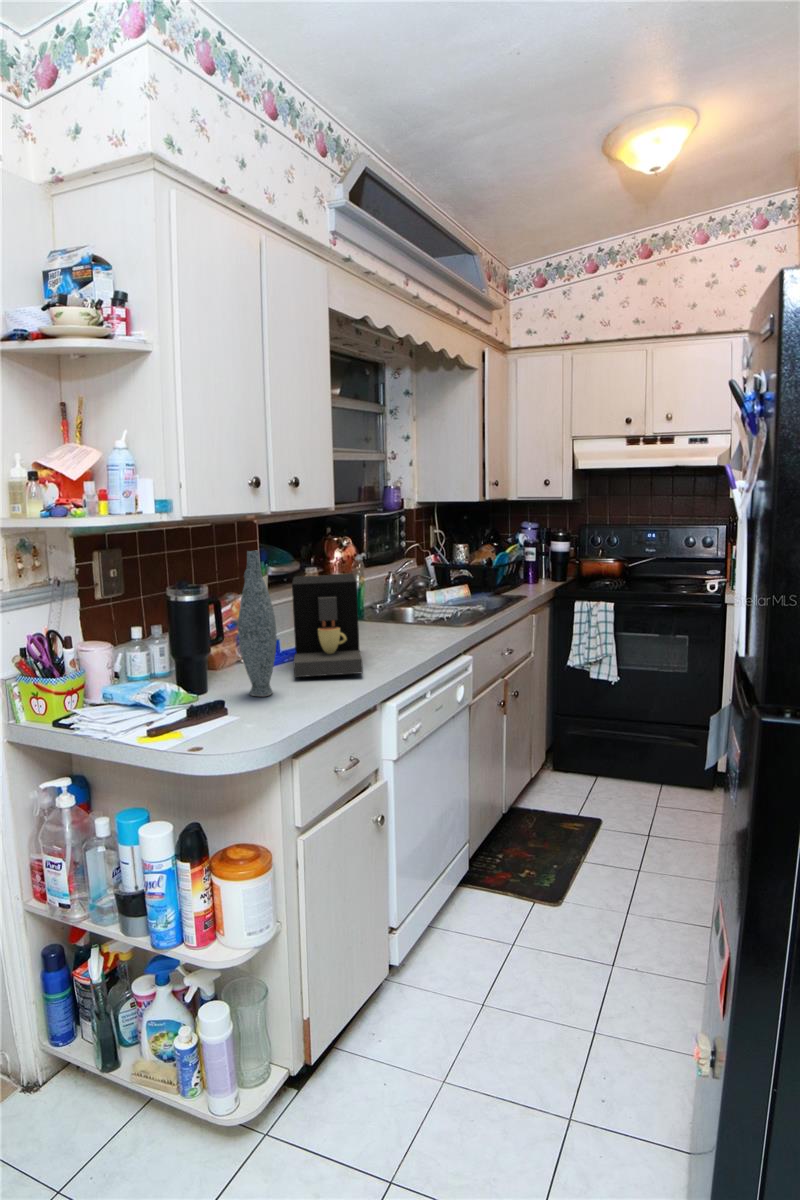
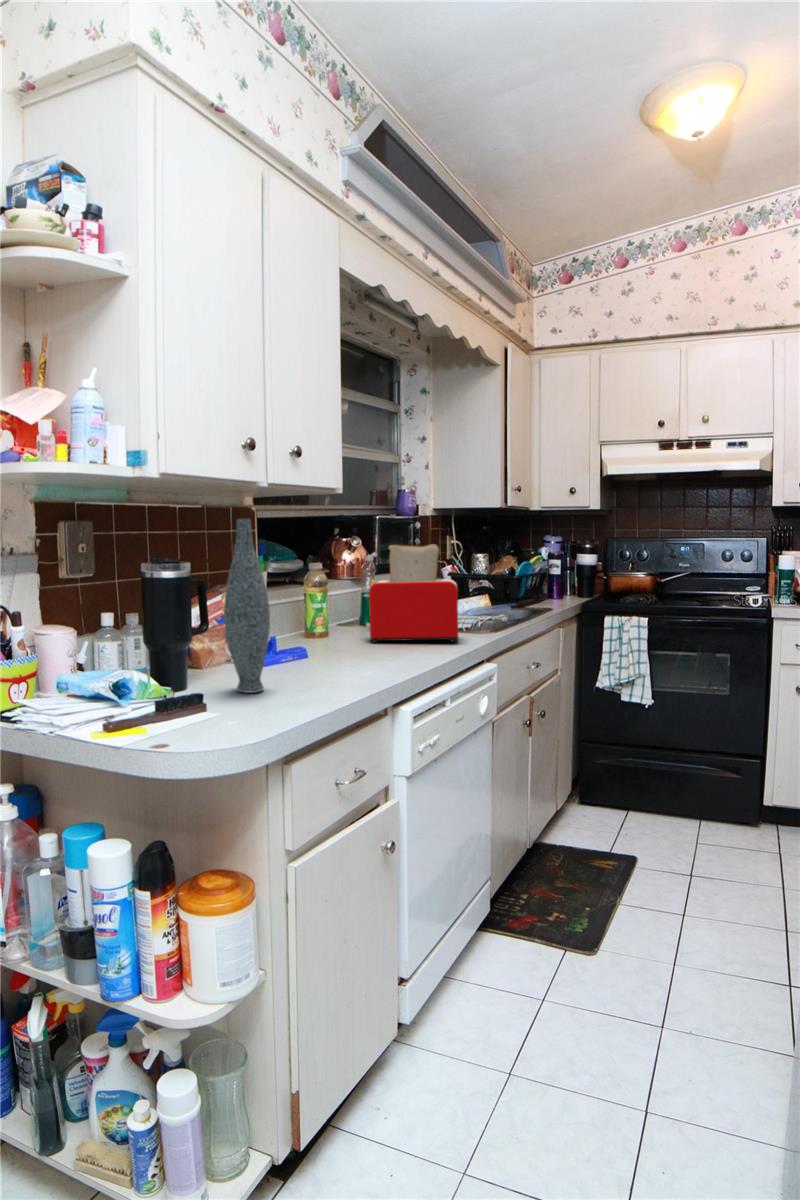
toaster: none [355,551,439,640] -> present [364,544,458,643]
coffee maker: present [292,574,363,677] -> none [290,564,371,674]

